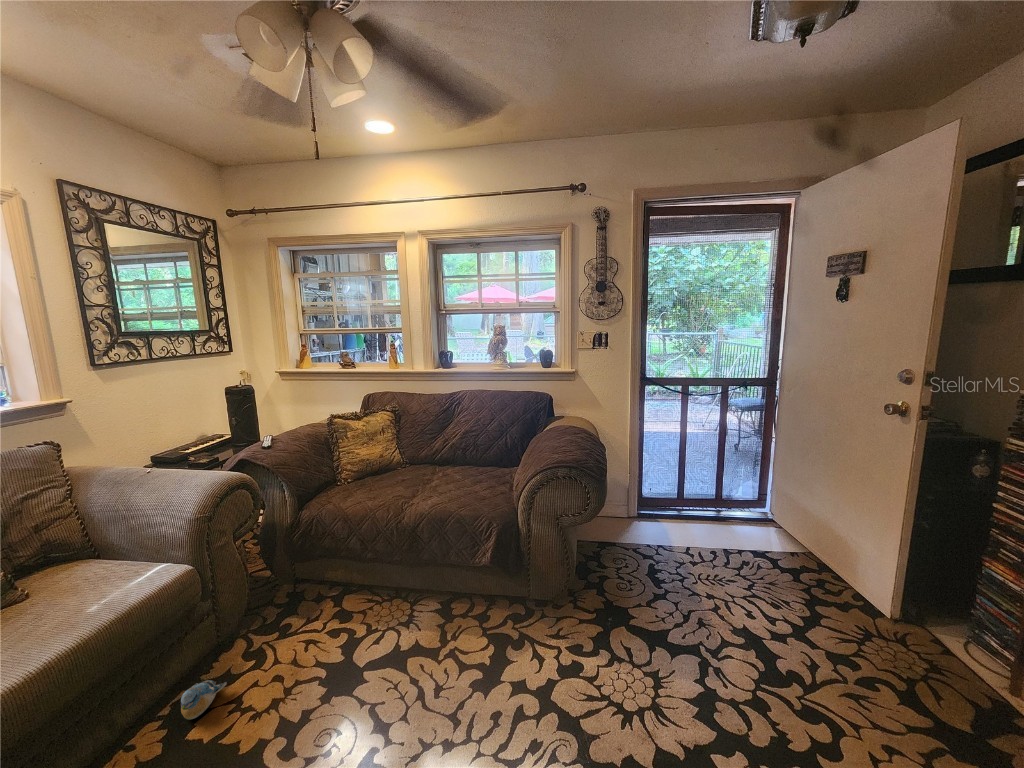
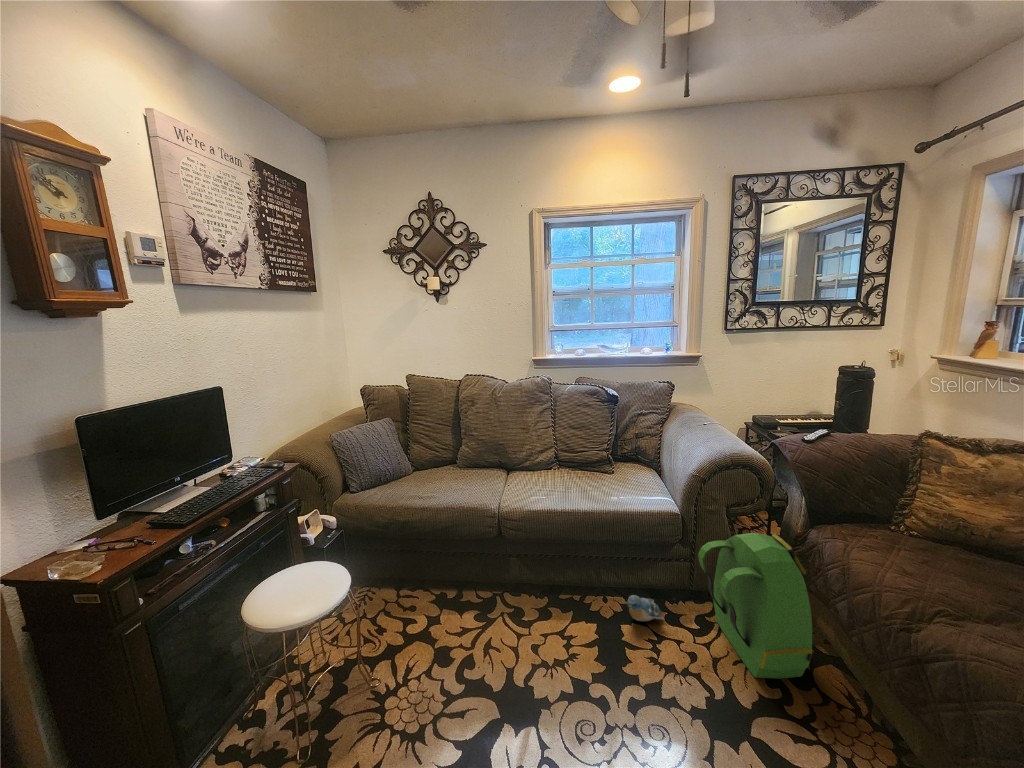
backpack: none [246,524,350,644] -> present [698,533,812,679]

